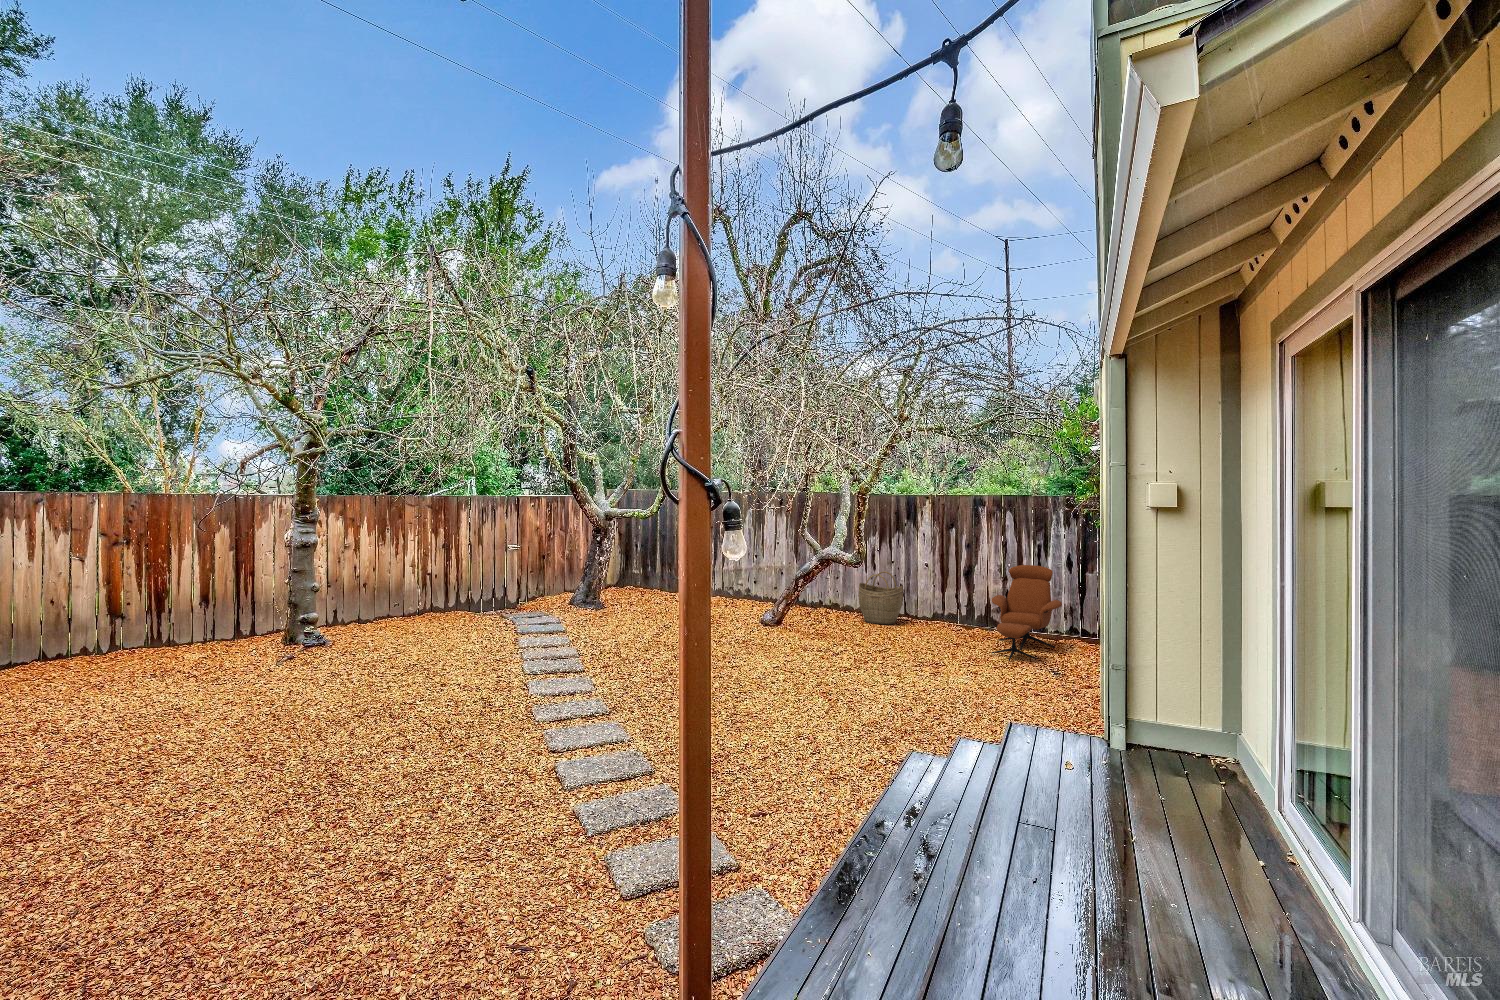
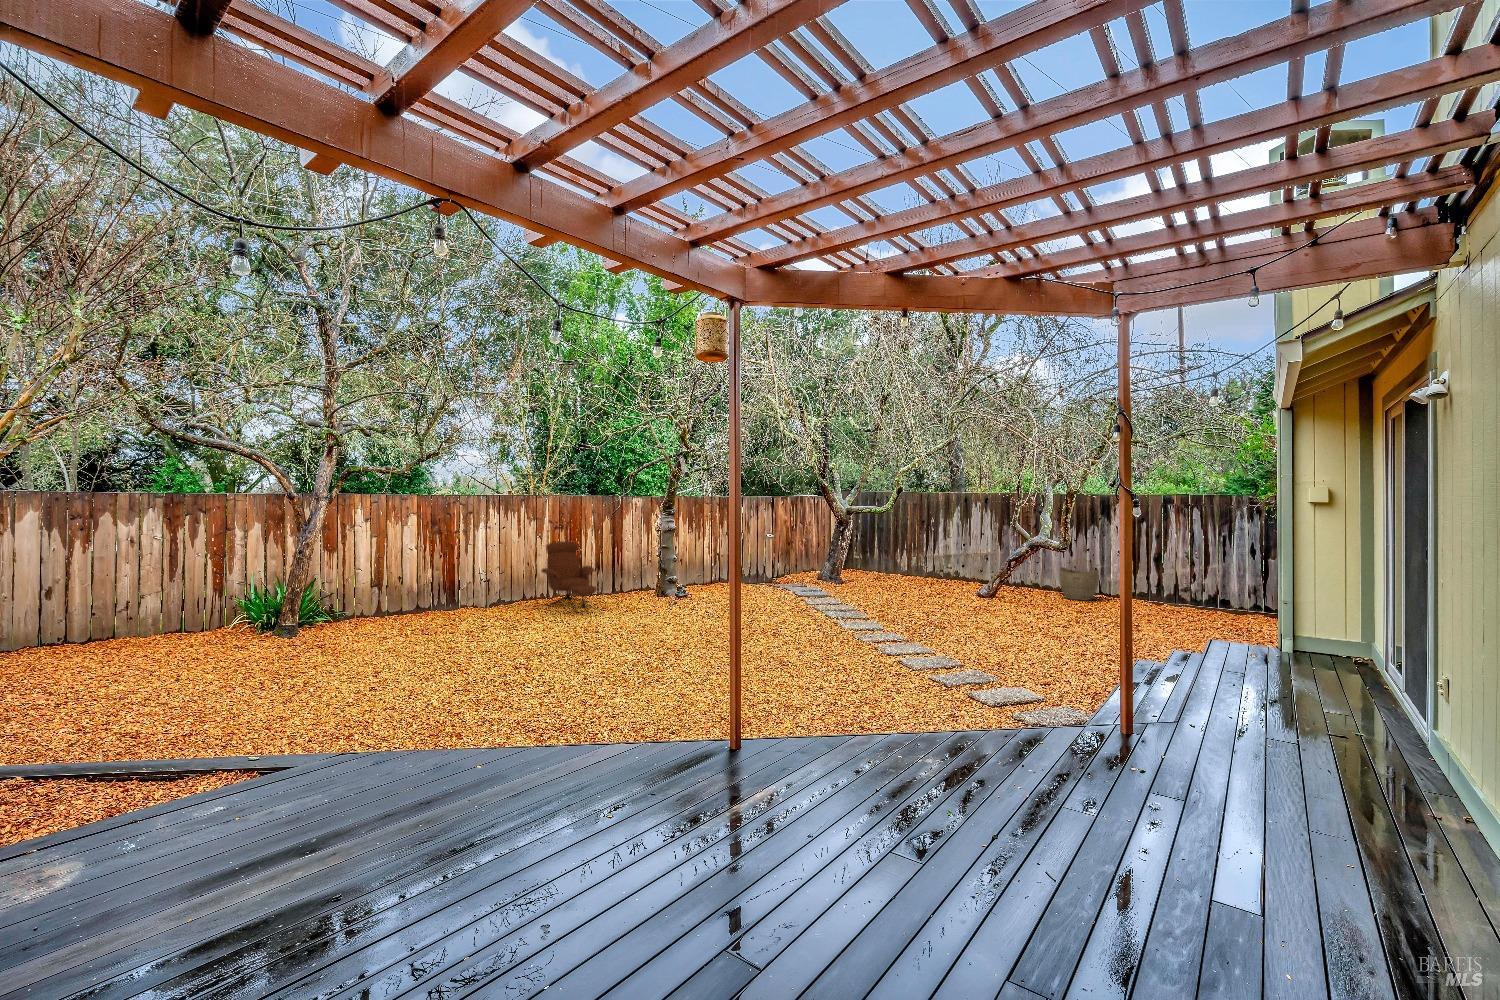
lounge chair: present [991,565,1062,661] -> present [541,541,597,611]

